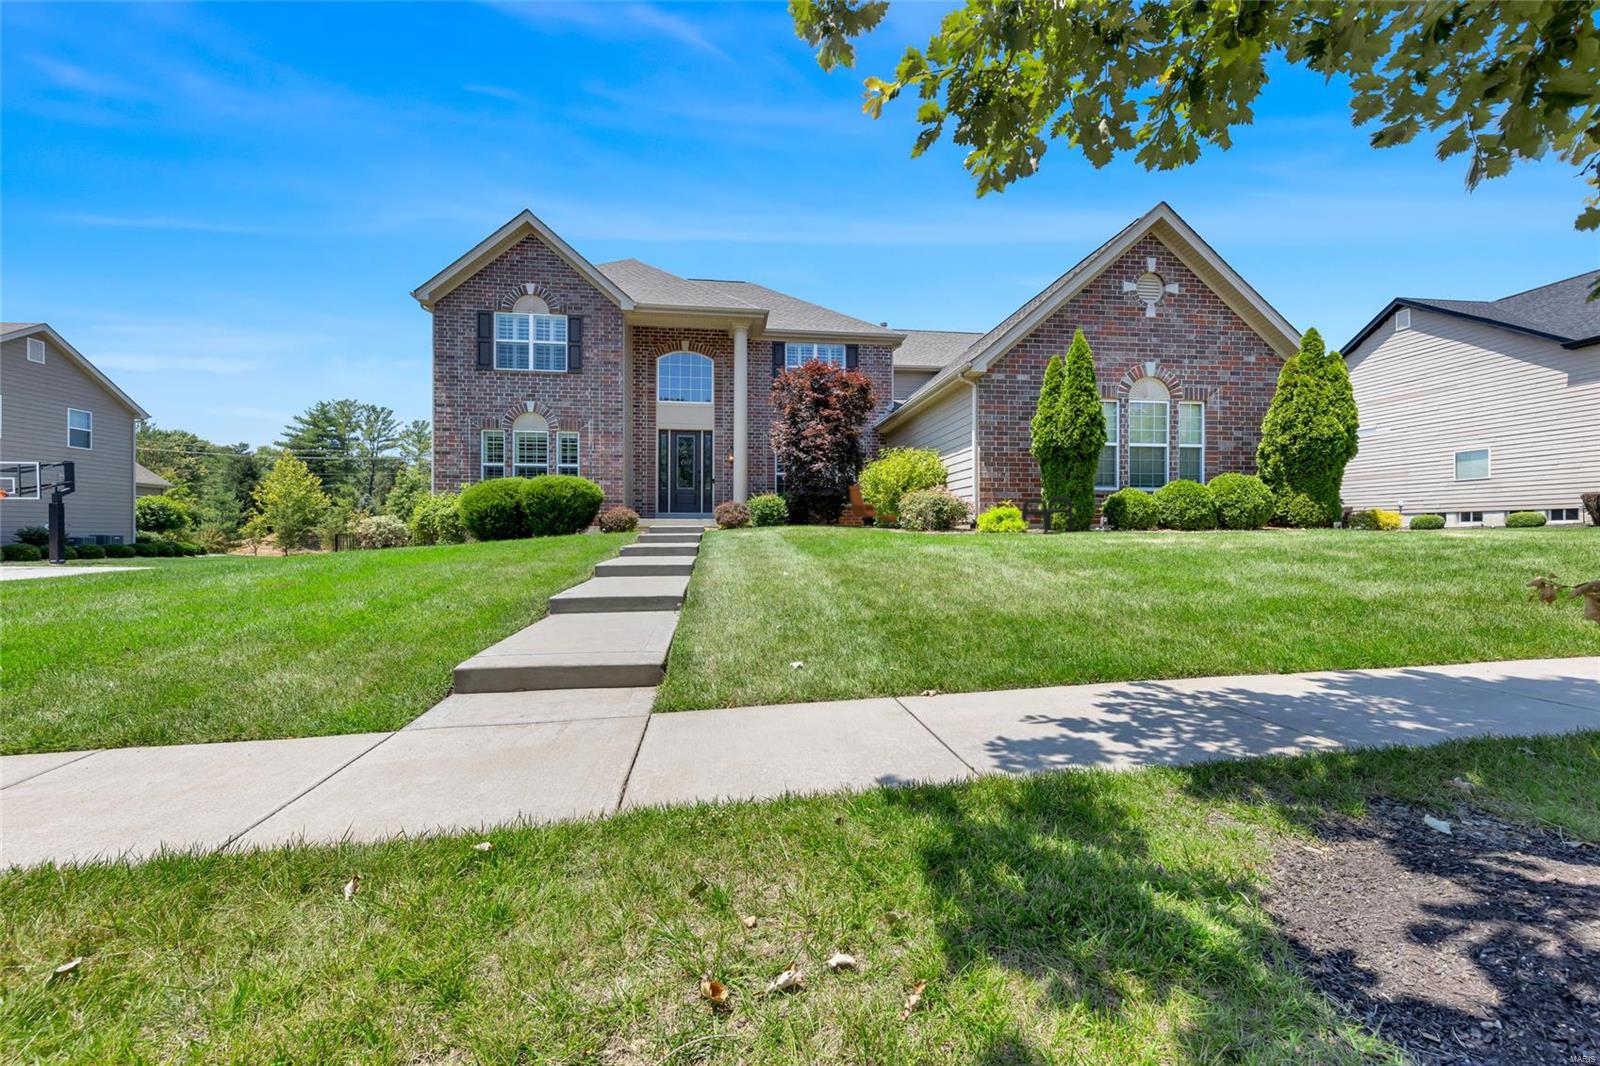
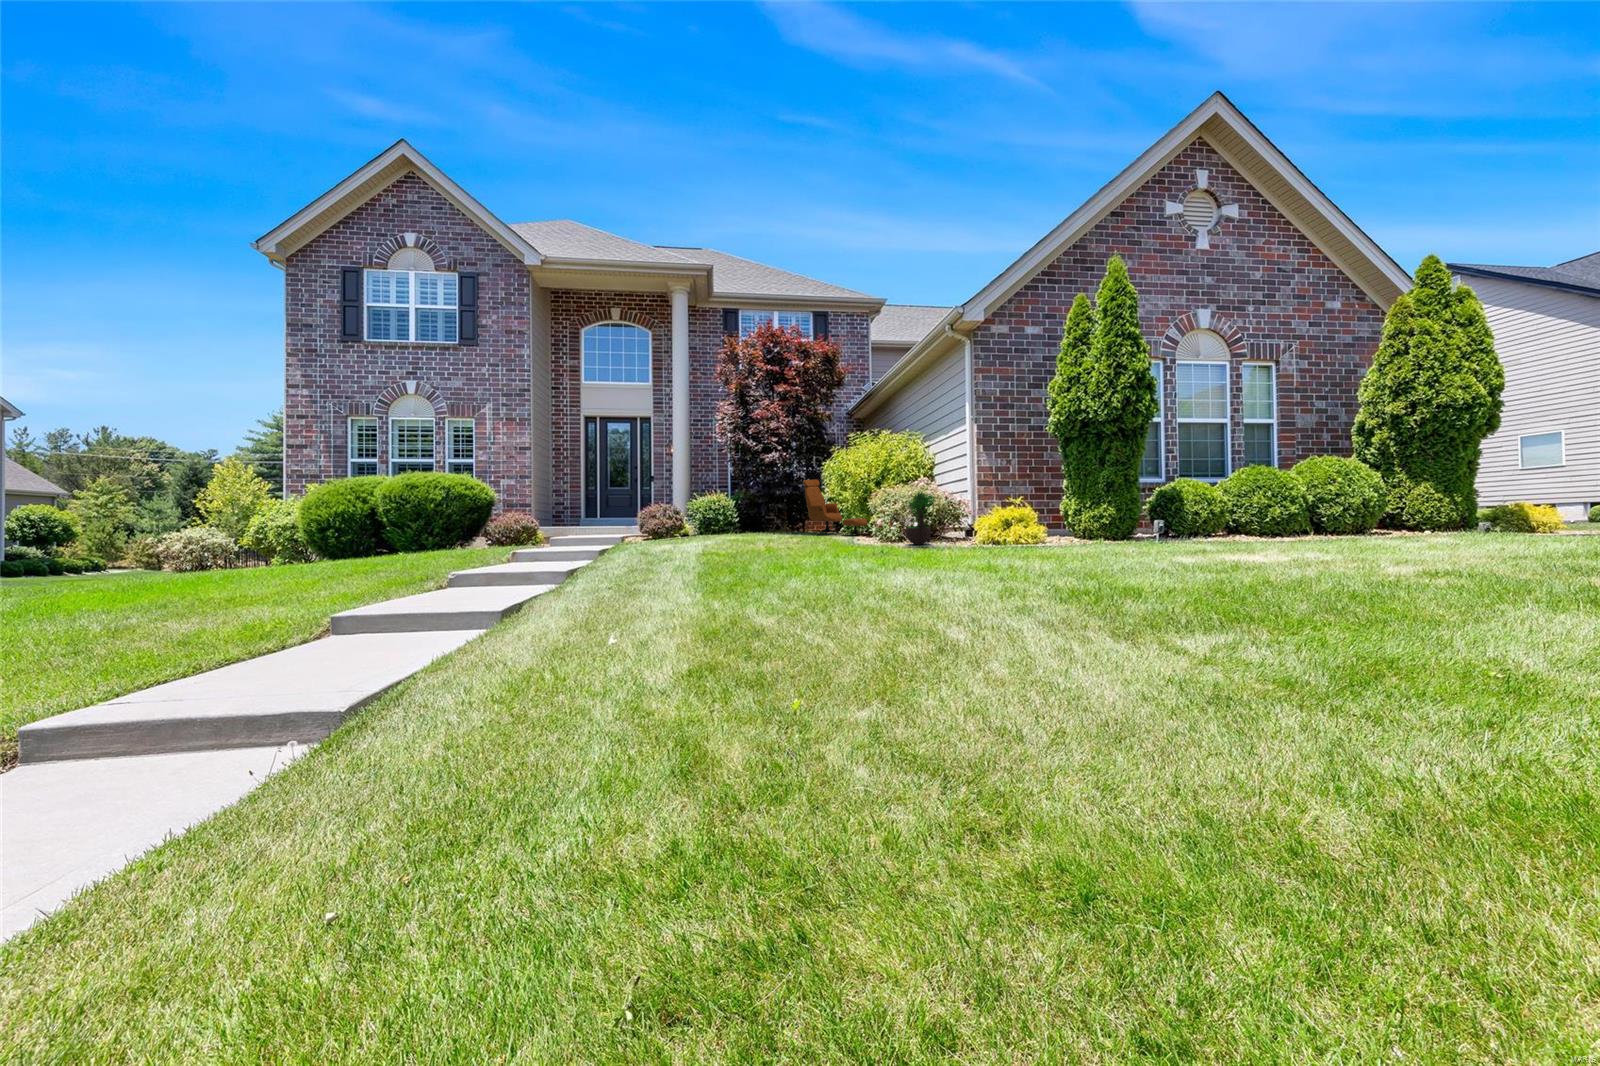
potted tree: none [925,492,949,533] -> present [906,491,935,544]
bench: present [1022,497,1073,534] -> none [1041,491,1113,544]

